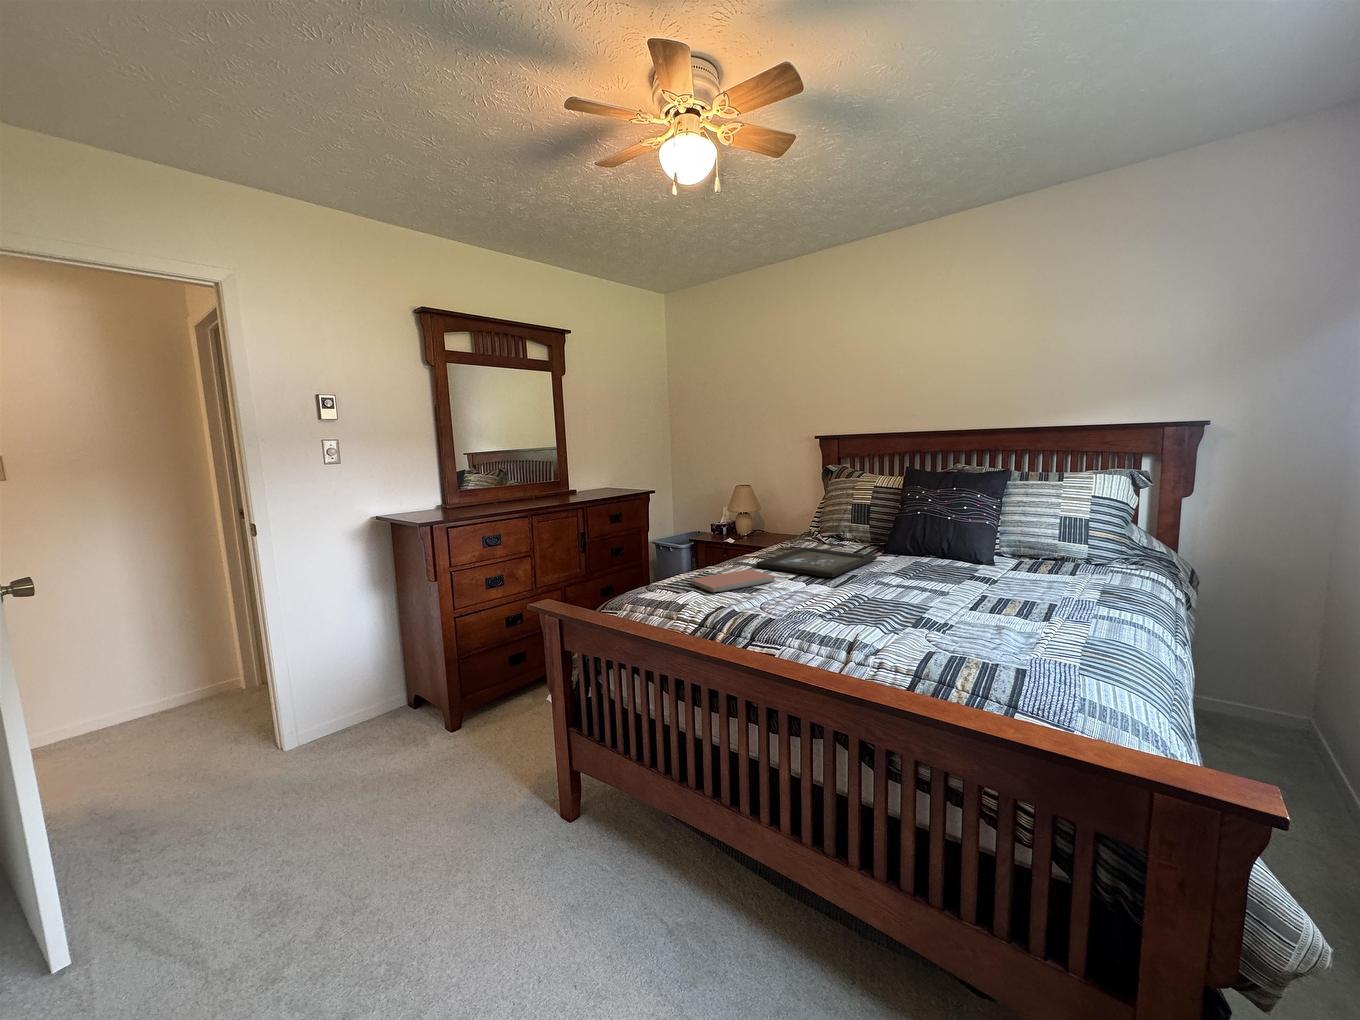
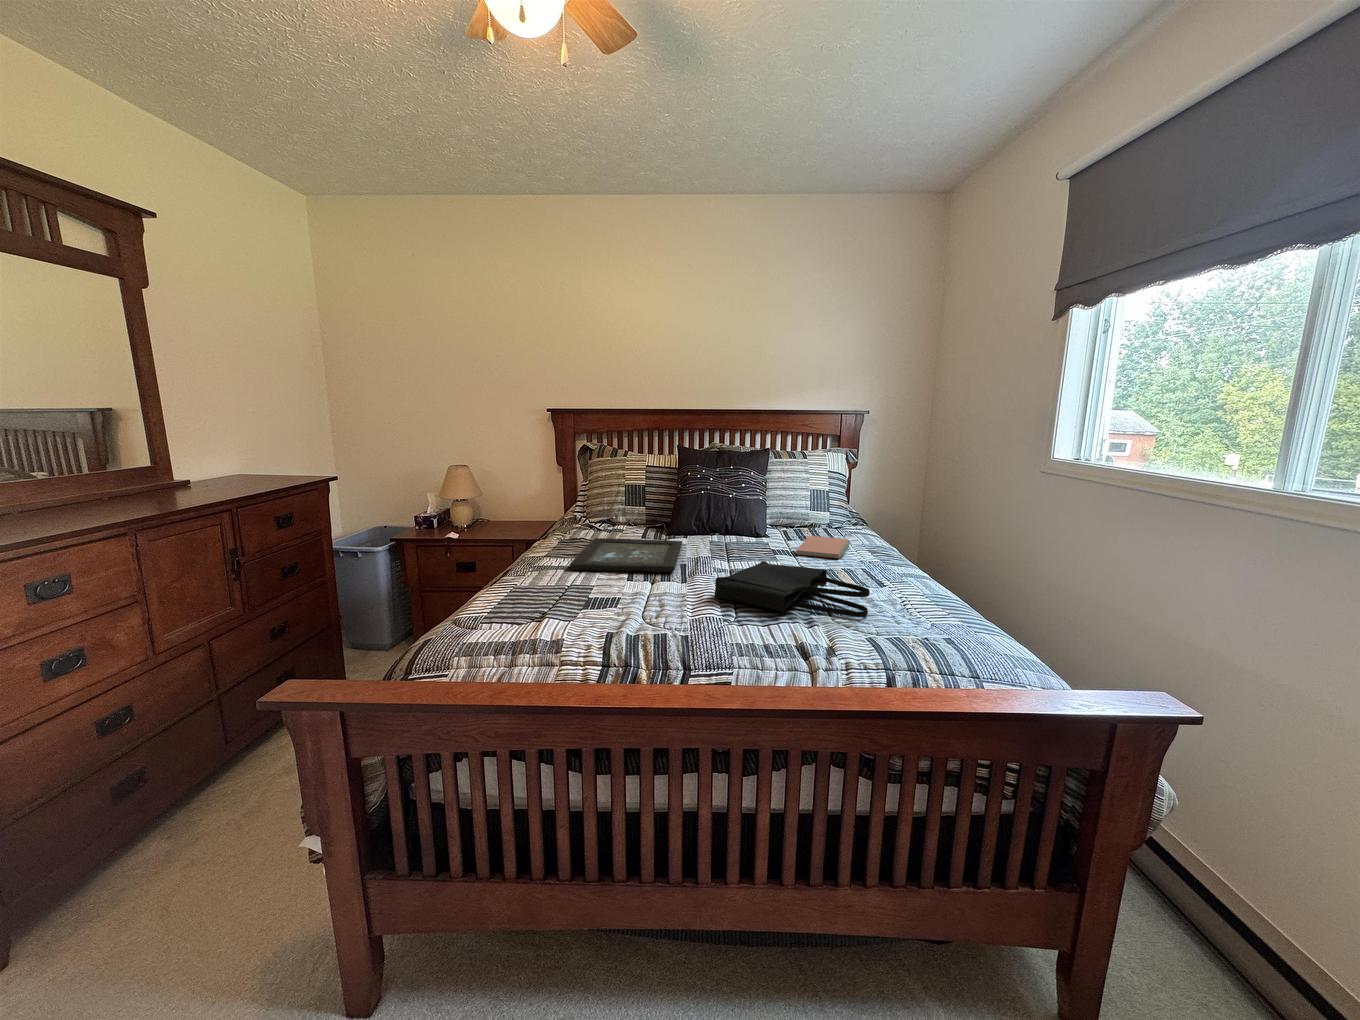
notebook: present [691,569,775,592] -> present [796,536,850,558]
tote bag: none [837,576,963,633] -> present [715,561,870,617]

